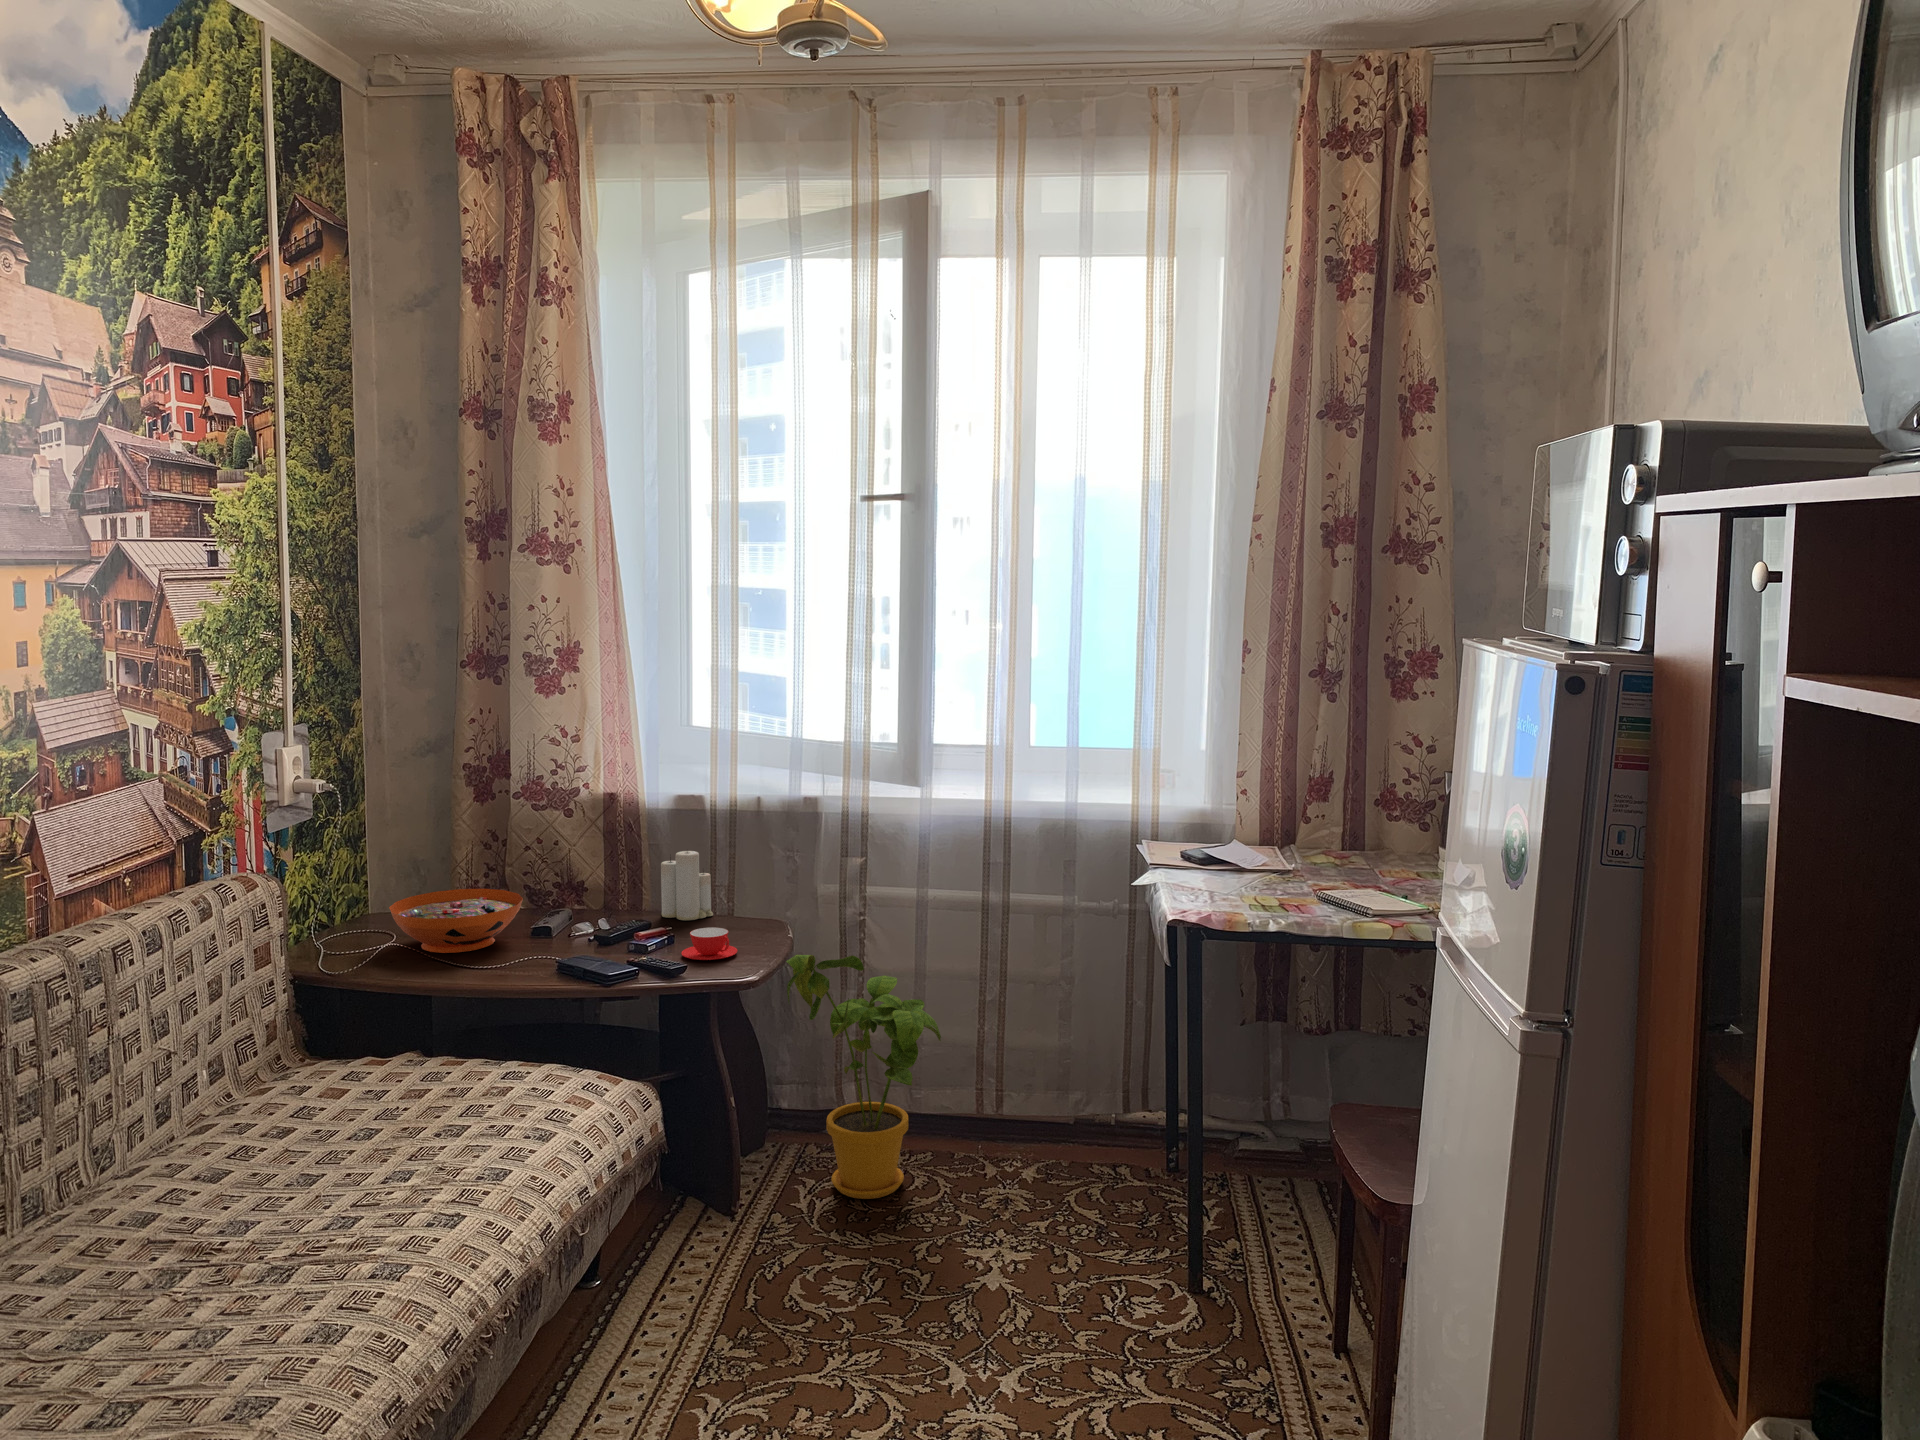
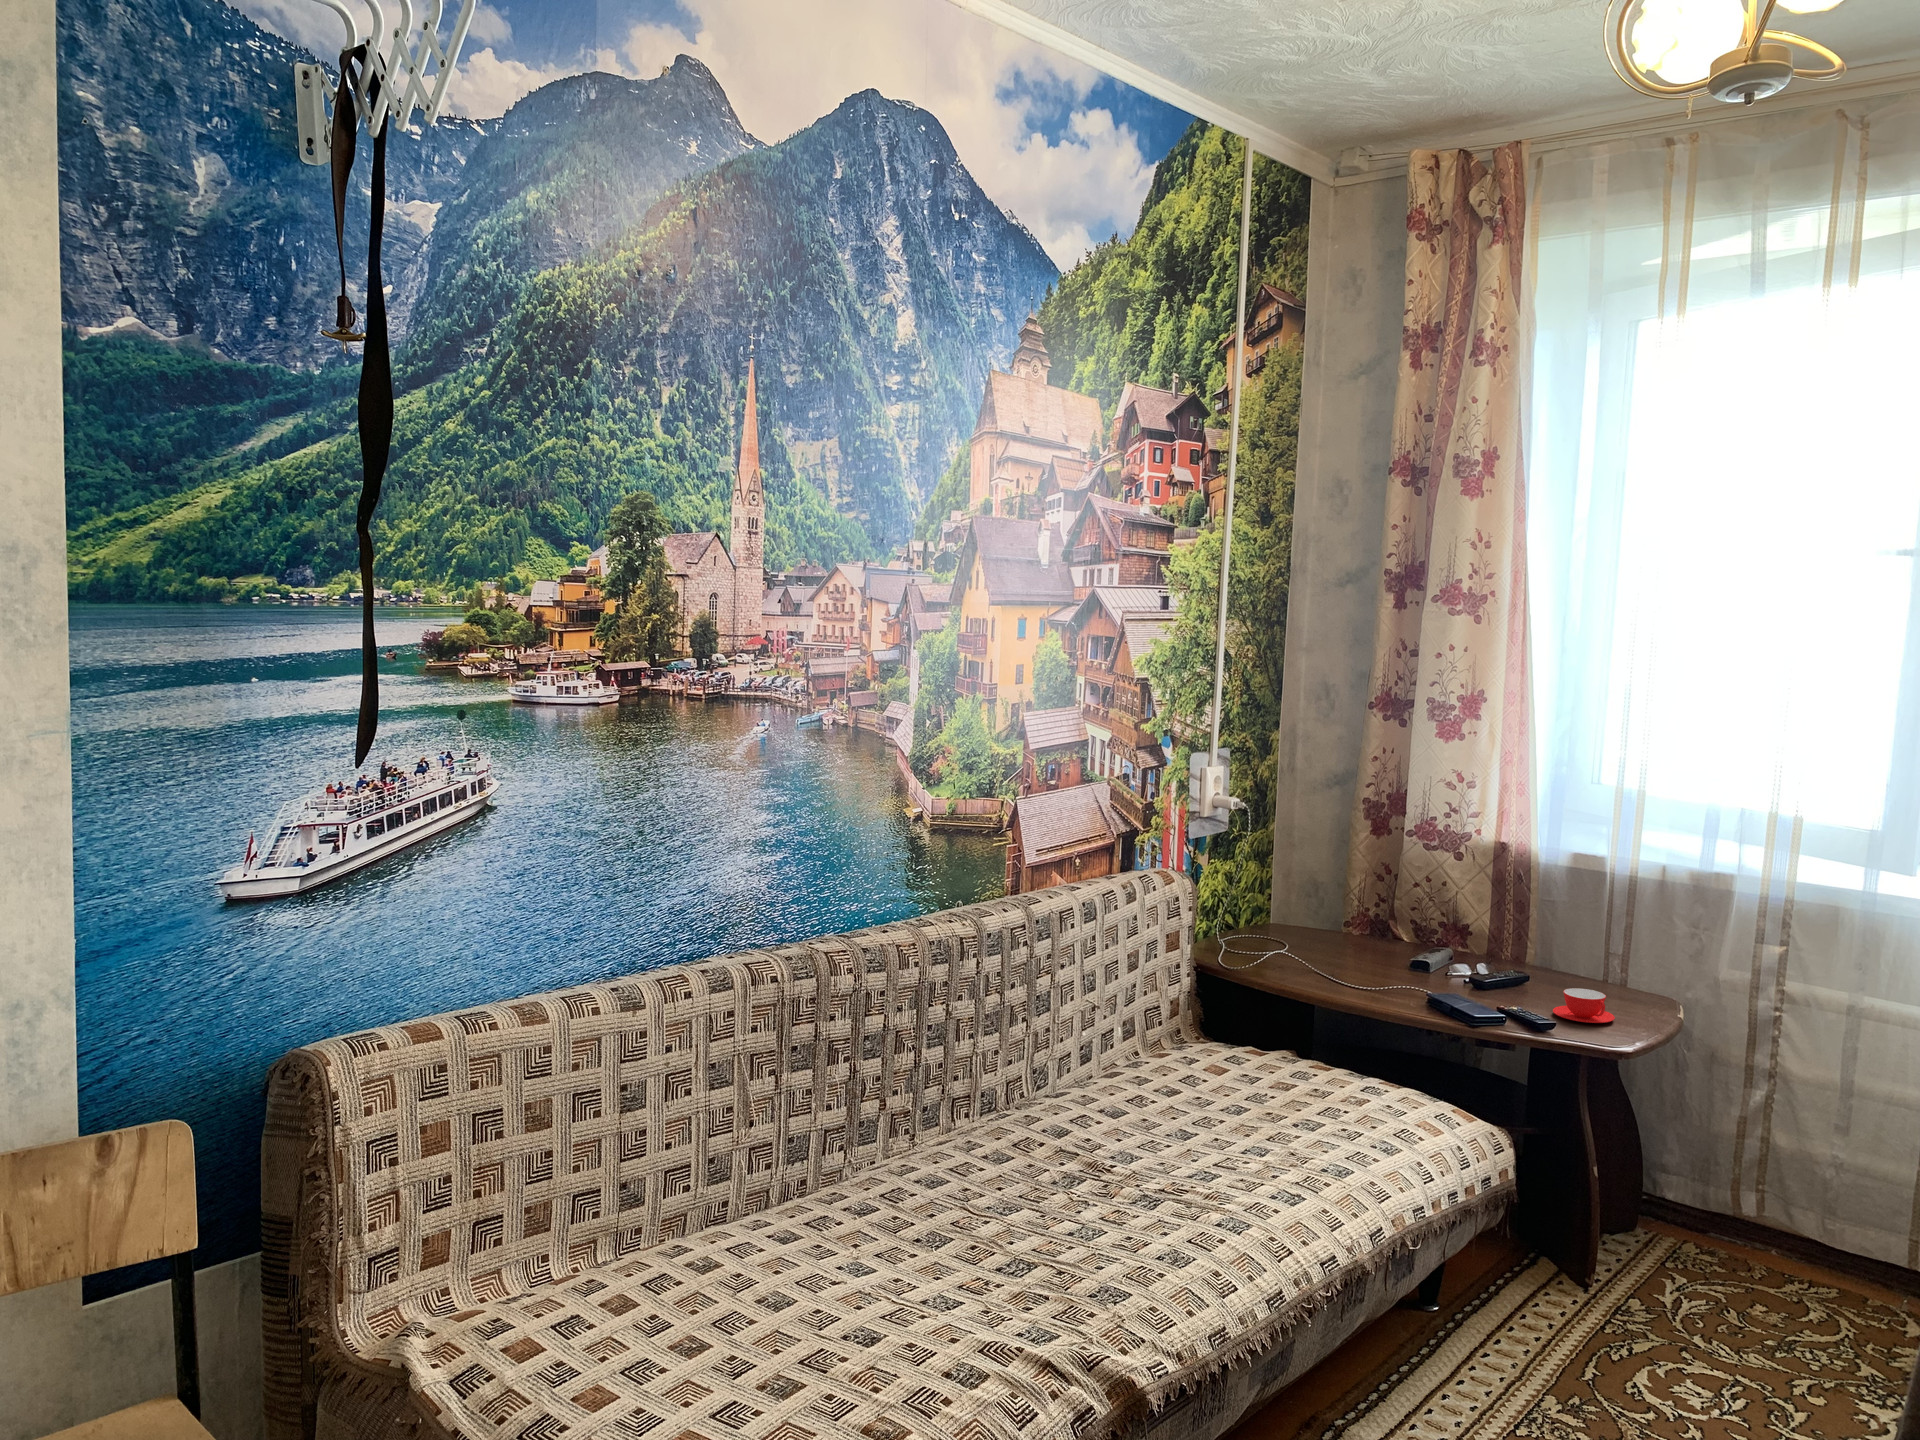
candle: present [661,851,713,920] -> none [1544,901,1601,980]
decorative bowl: present [389,889,523,953] -> none [1282,910,1402,970]
house plant: present [786,955,941,1199] -> none [1667,1035,1858,1326]

